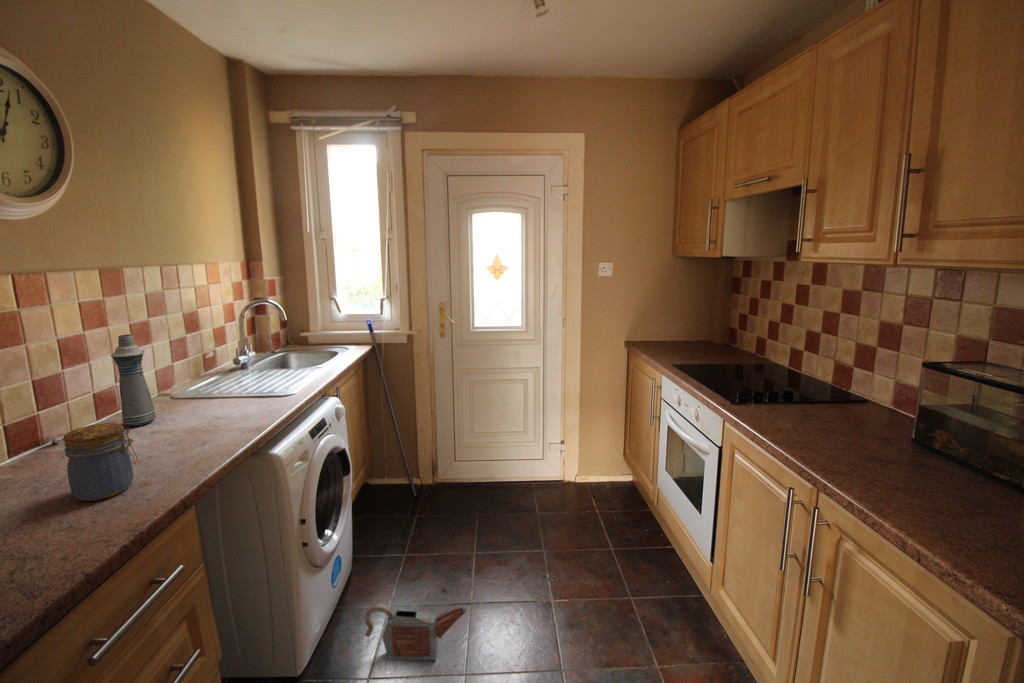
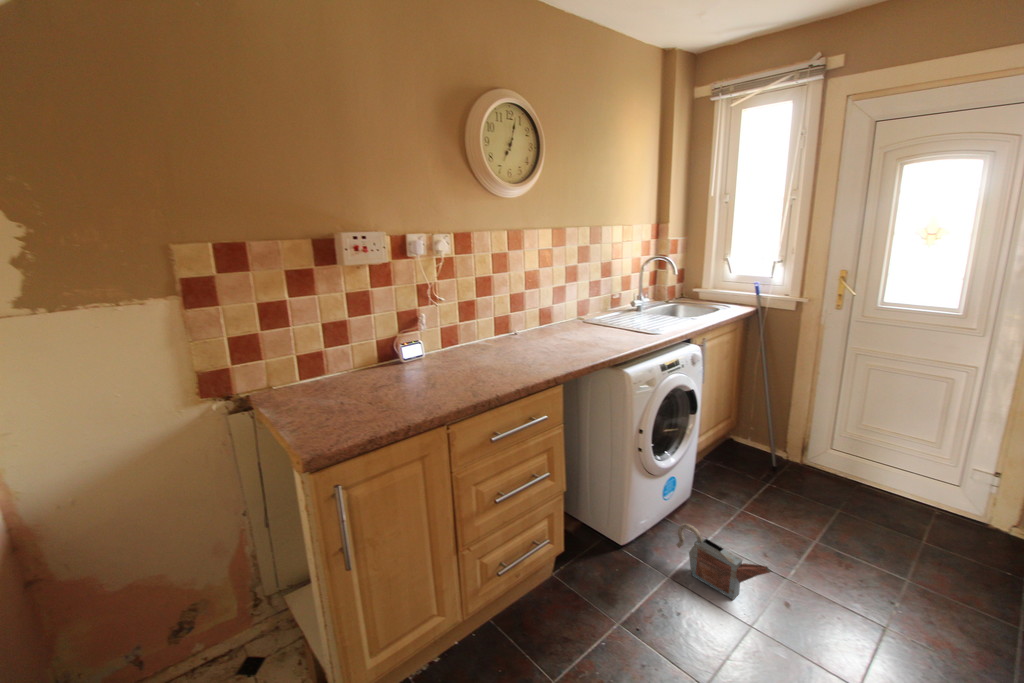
bottle: present [111,335,156,426] -> none [549,272,567,334]
jar: present [63,423,138,501] -> none [510,321,542,365]

